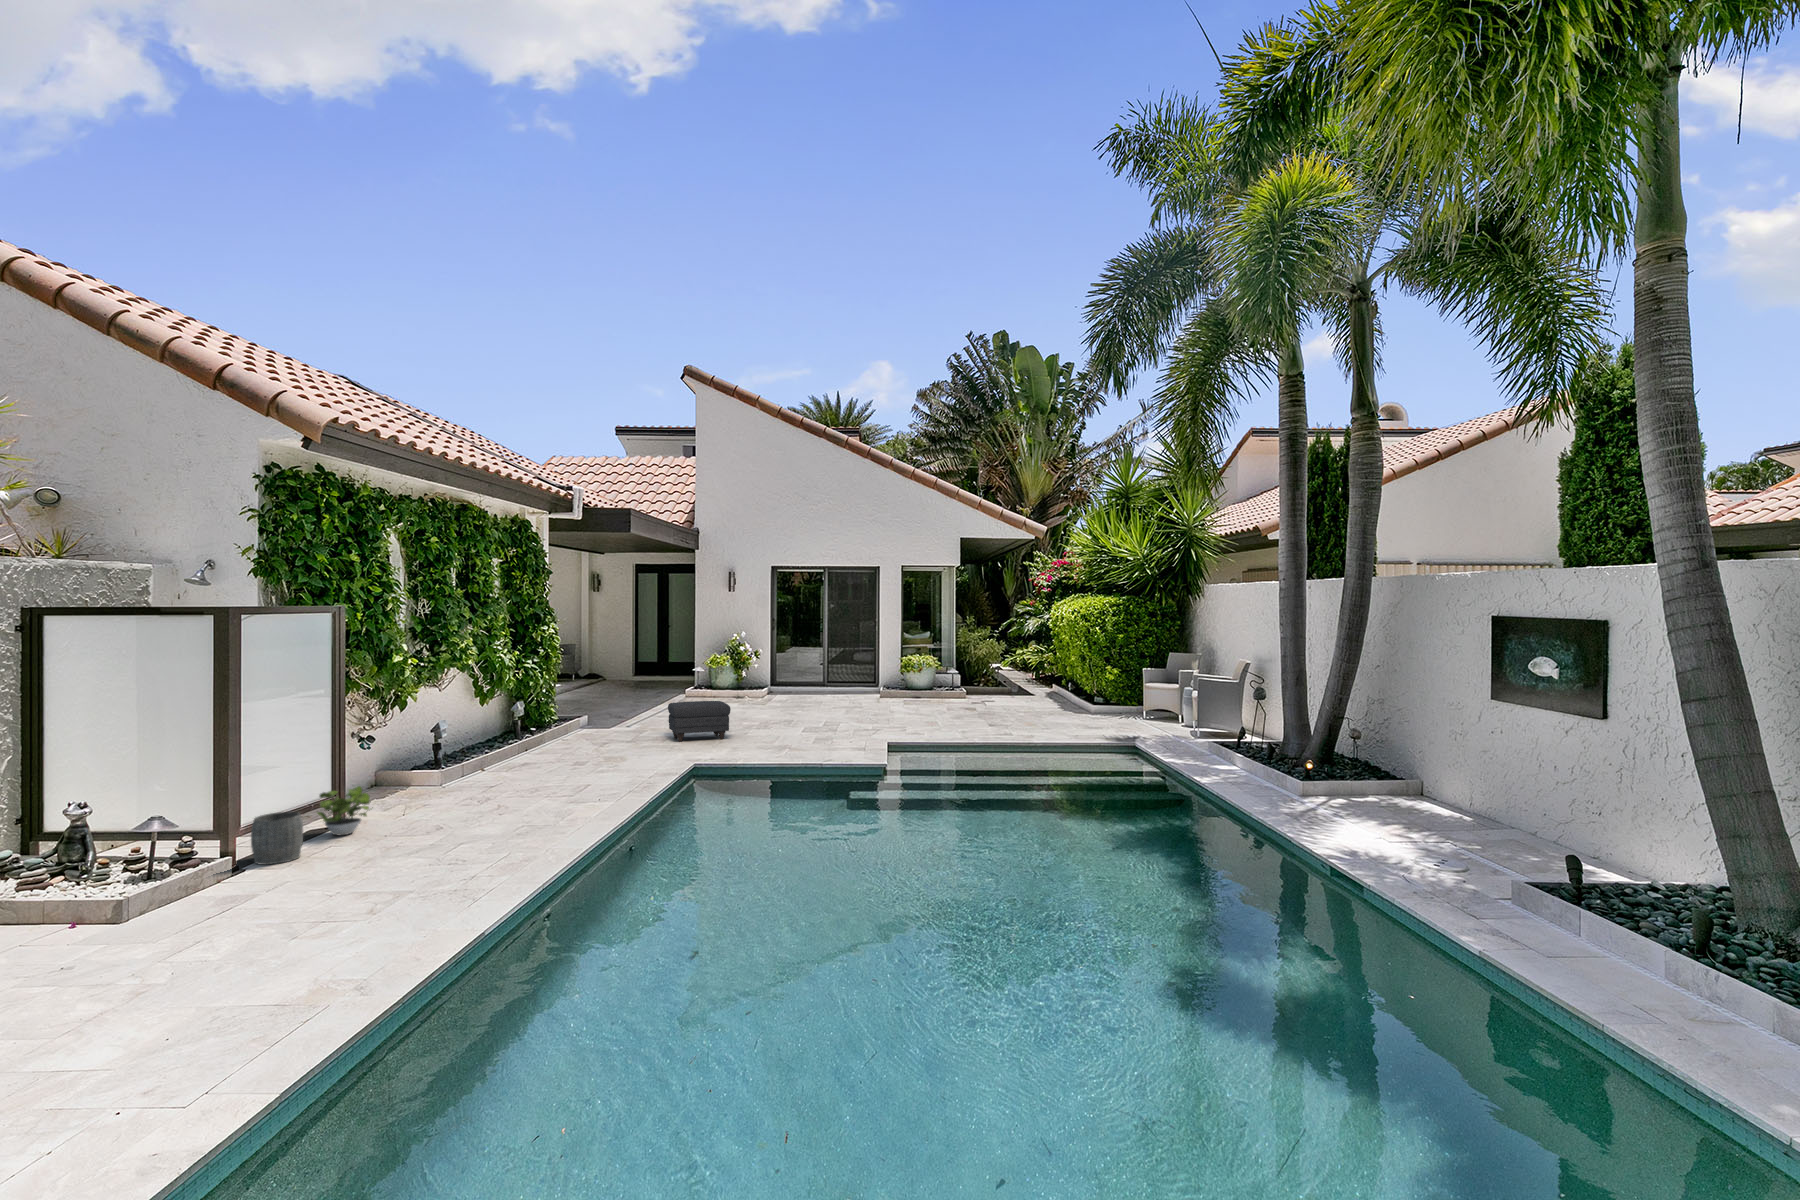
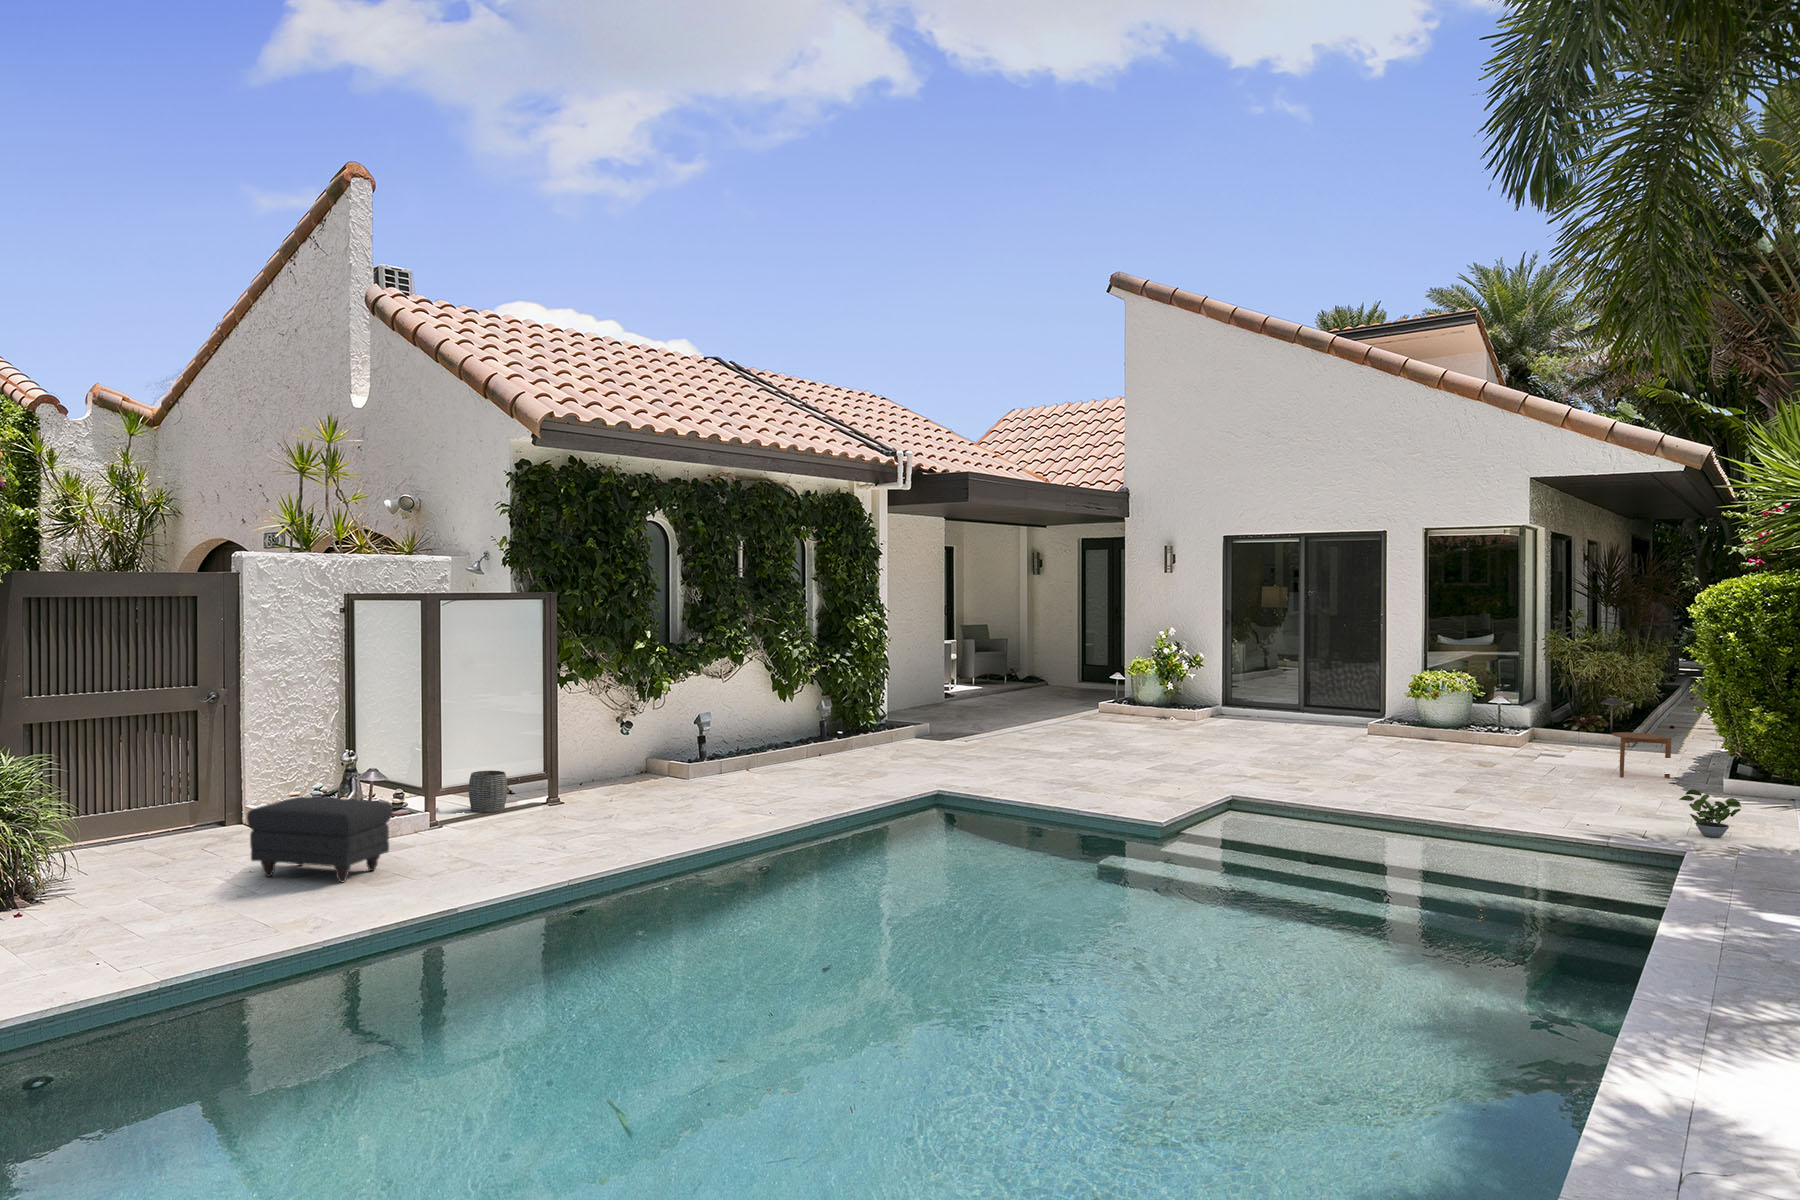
side table: none [1057,680,1090,709] -> present [1611,732,1671,778]
ottoman: present [668,701,731,742] -> present [247,797,393,882]
potted plant: present [317,786,371,835] -> present [1679,789,1741,837]

